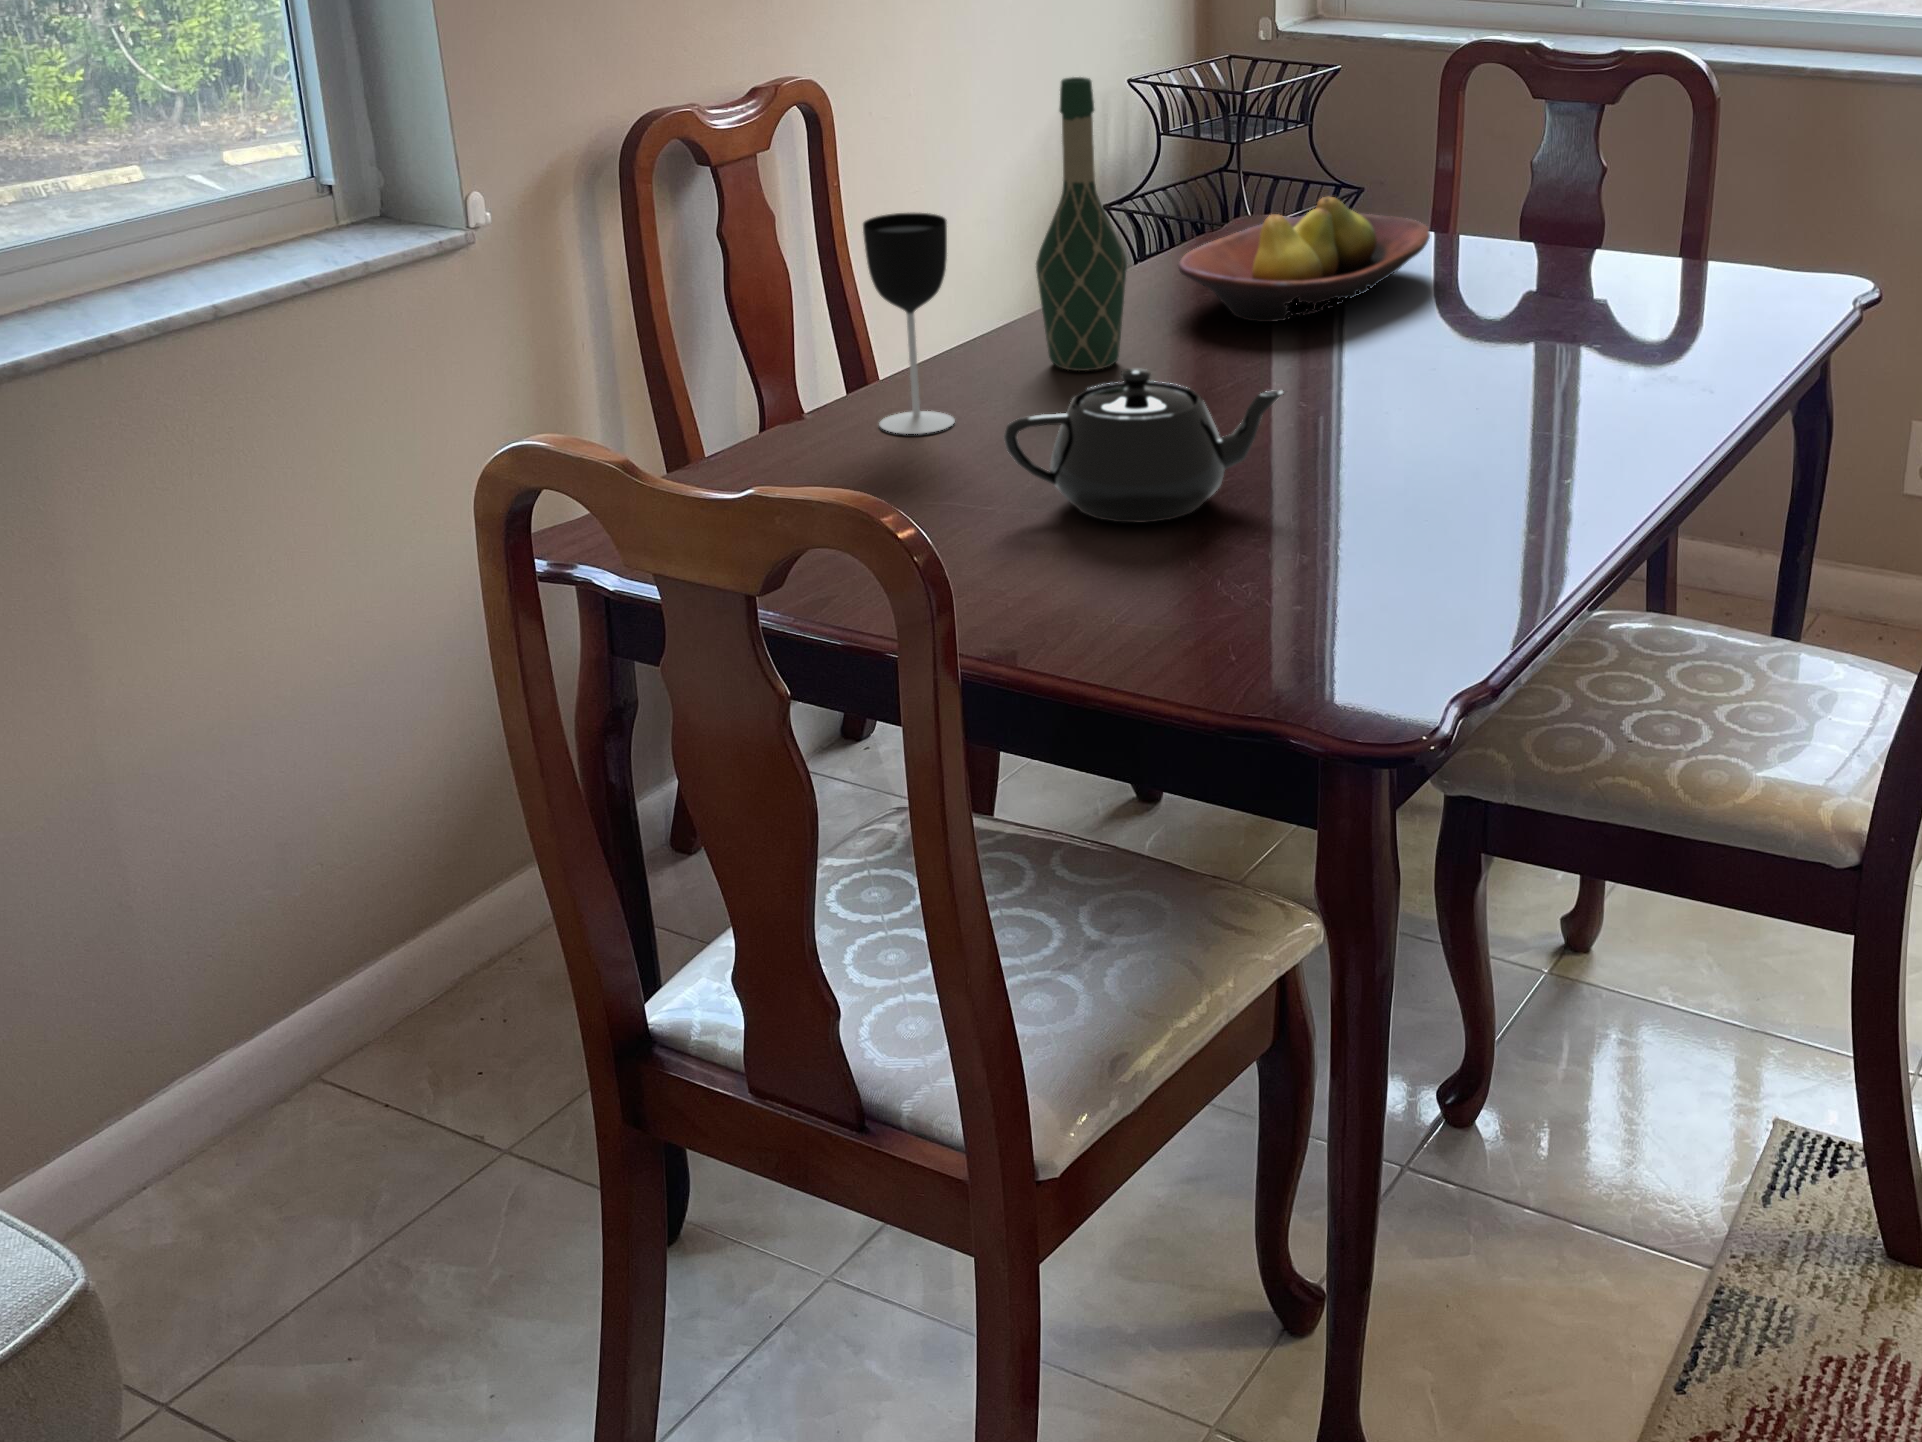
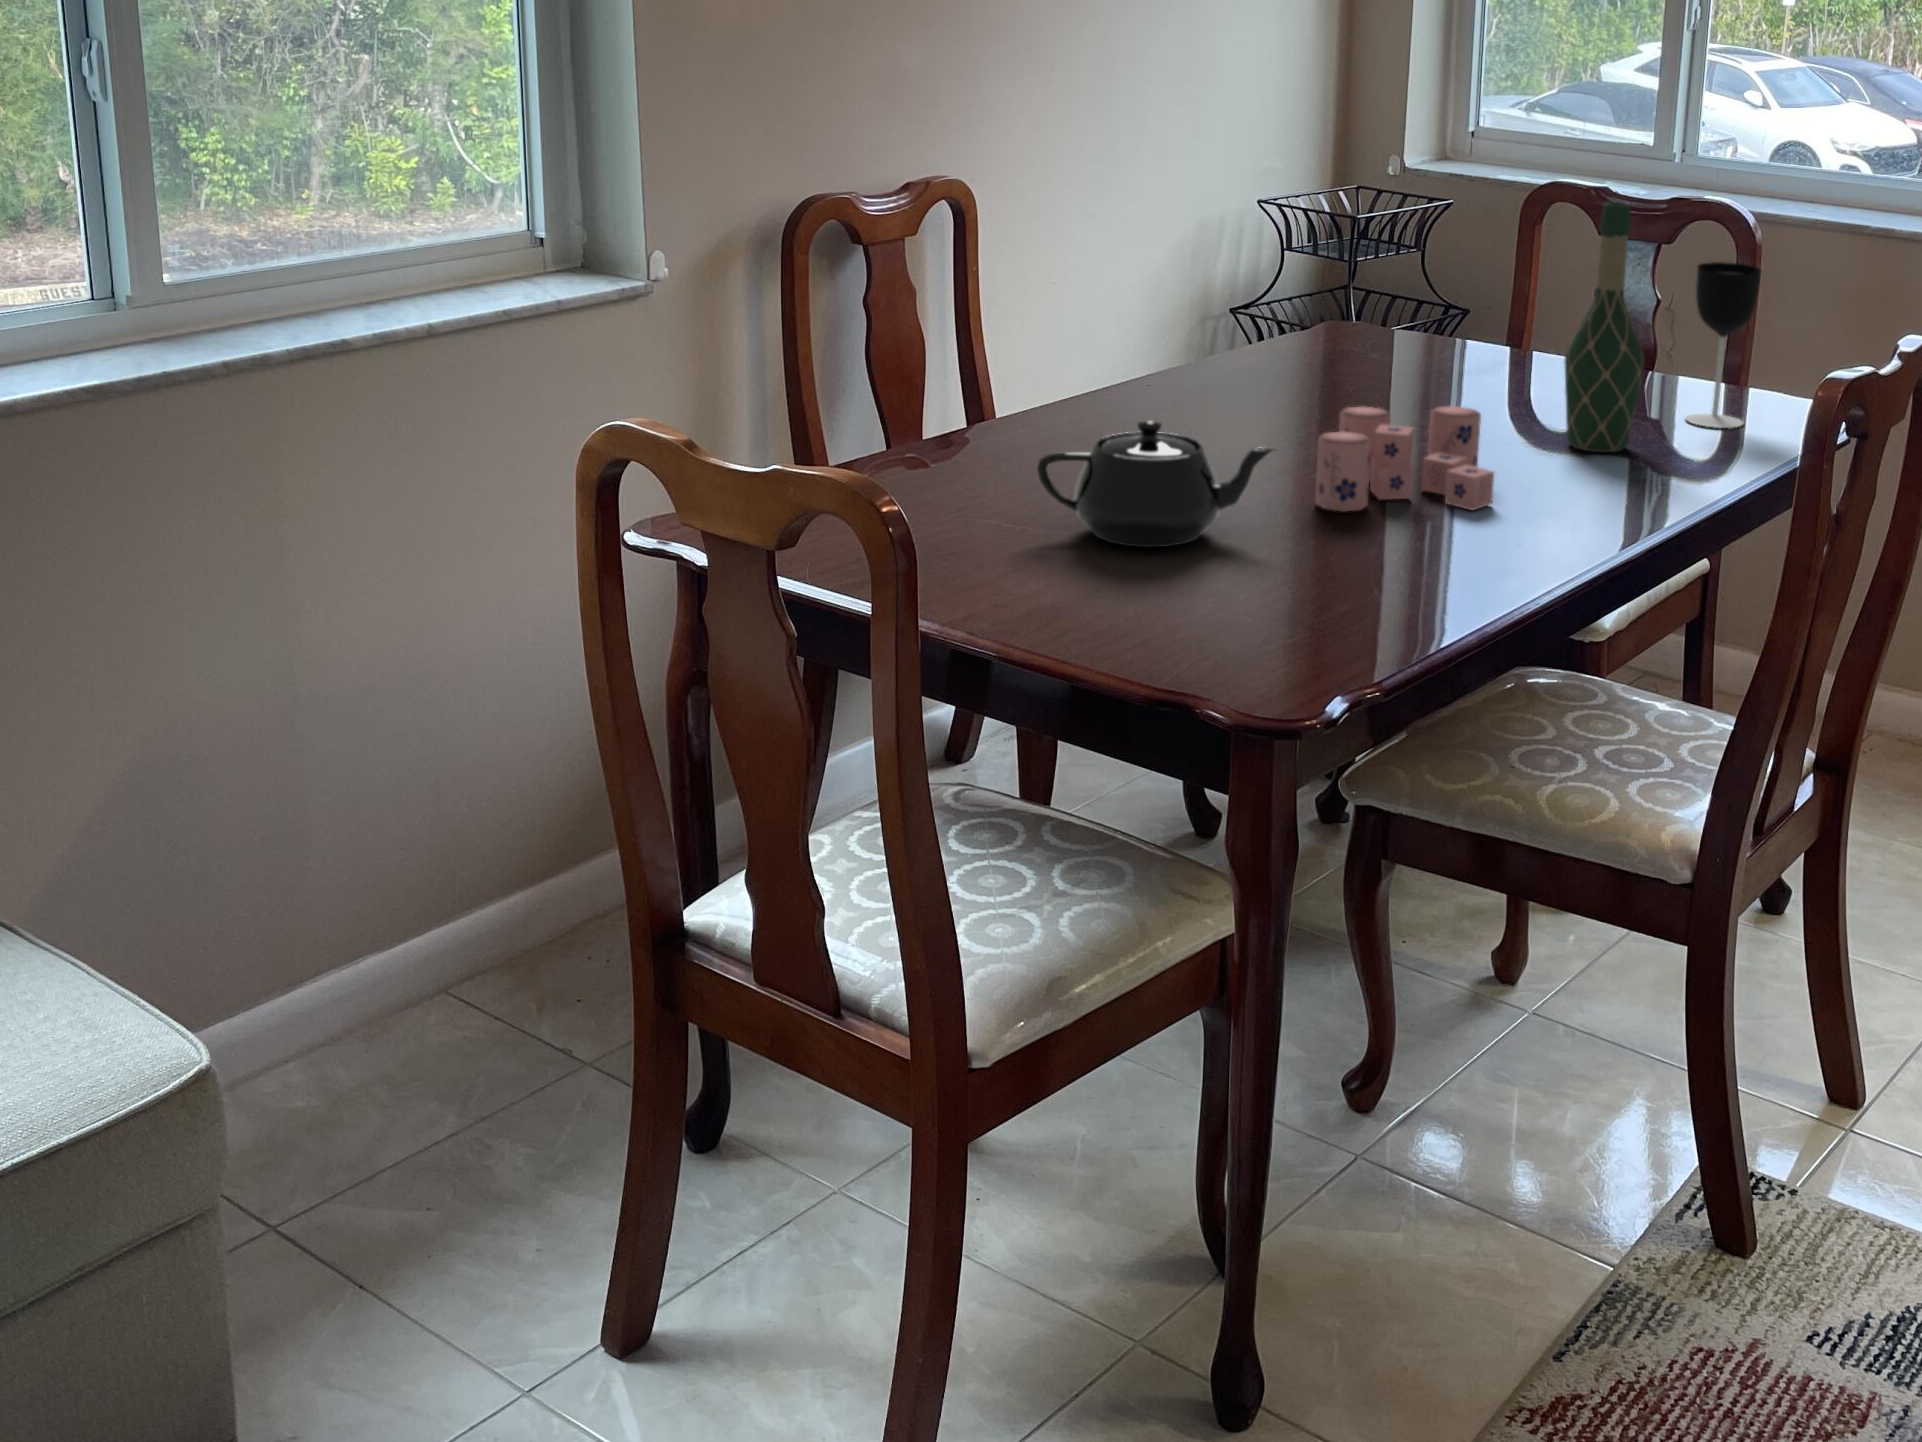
wine bottle: present [1036,77,1127,371] -> present [1564,202,1644,452]
fruit bowl: present [1178,197,1430,322] -> none [1243,303,1476,405]
wine glass: present [863,213,955,434] -> present [1685,262,1761,428]
candle: none [1317,317,1519,455] -> present [1315,406,1494,512]

